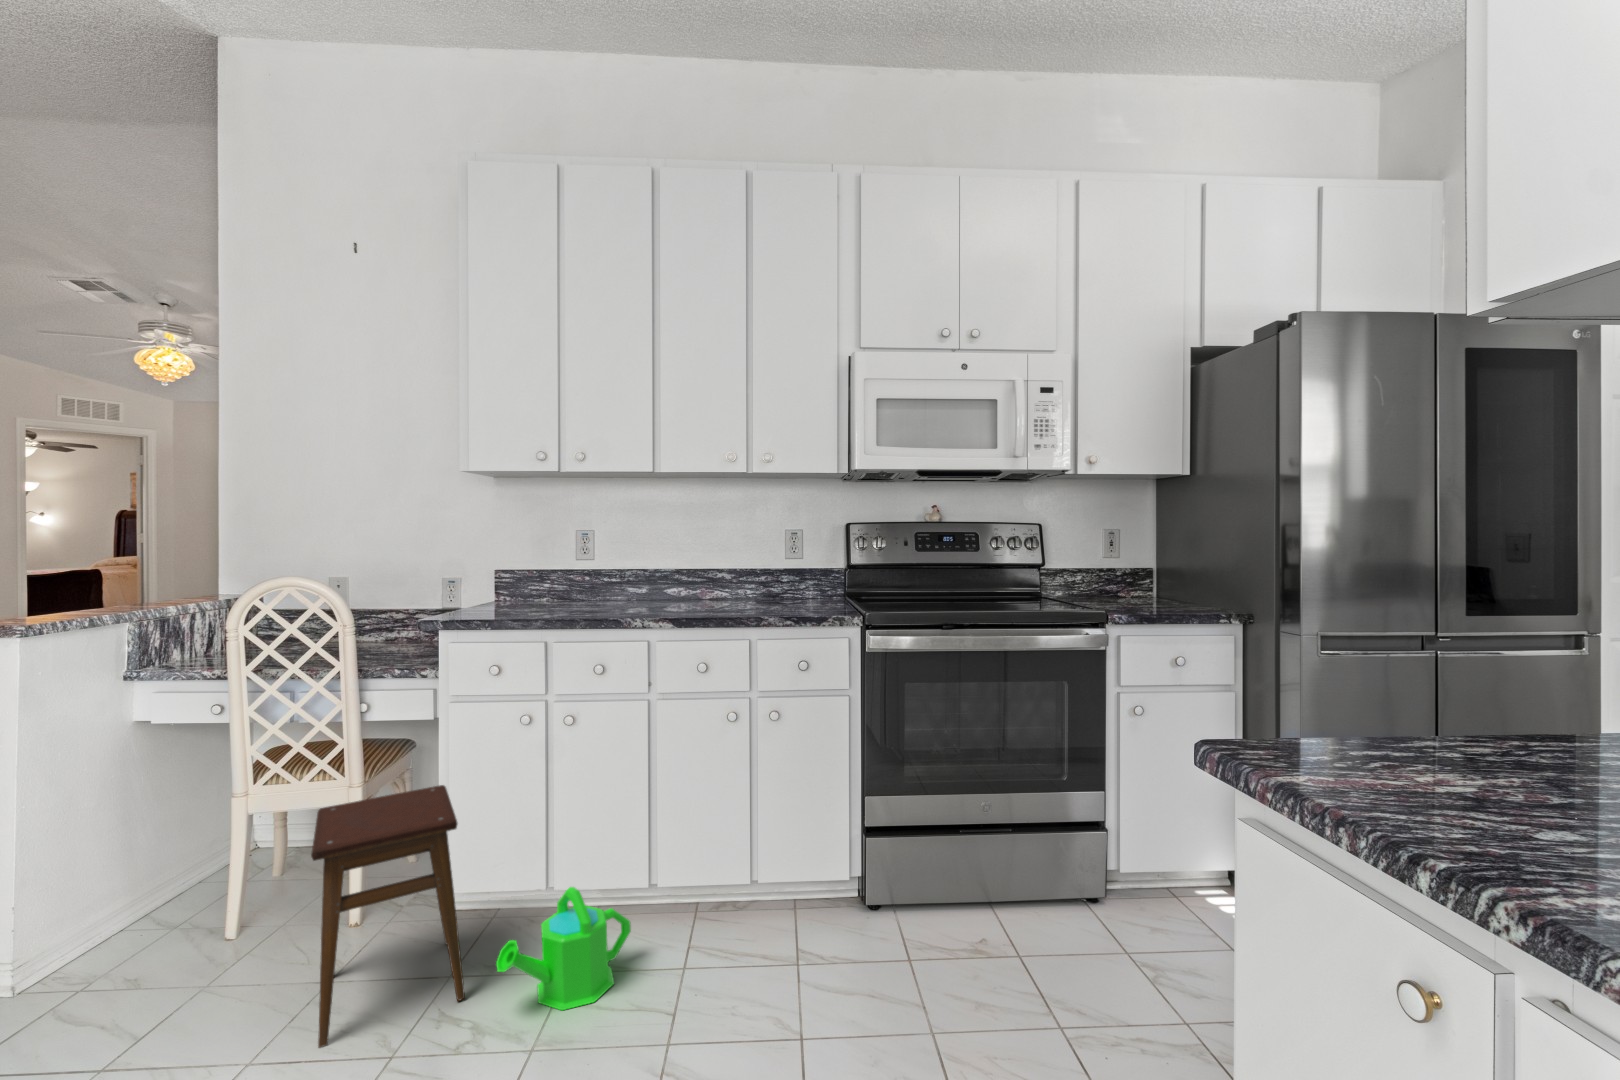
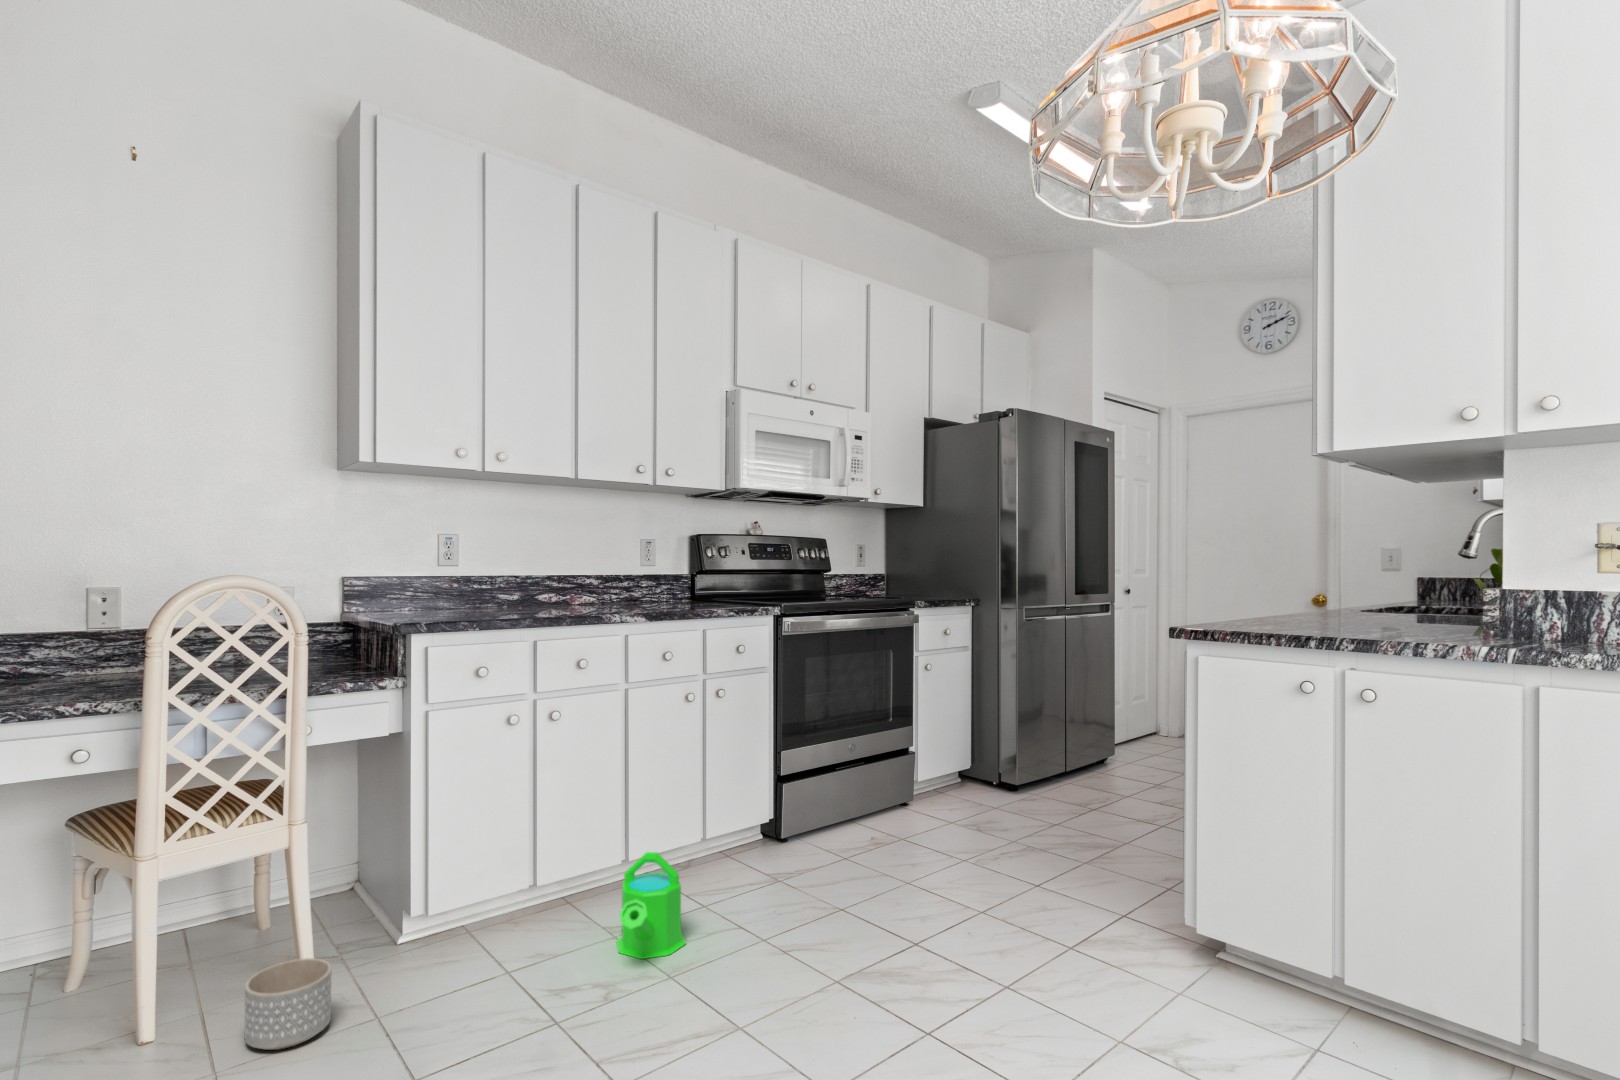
stool: present [311,785,465,1047] -> none [384,791,574,1043]
planter: none [239,897,316,974] -> present [244,958,331,1050]

